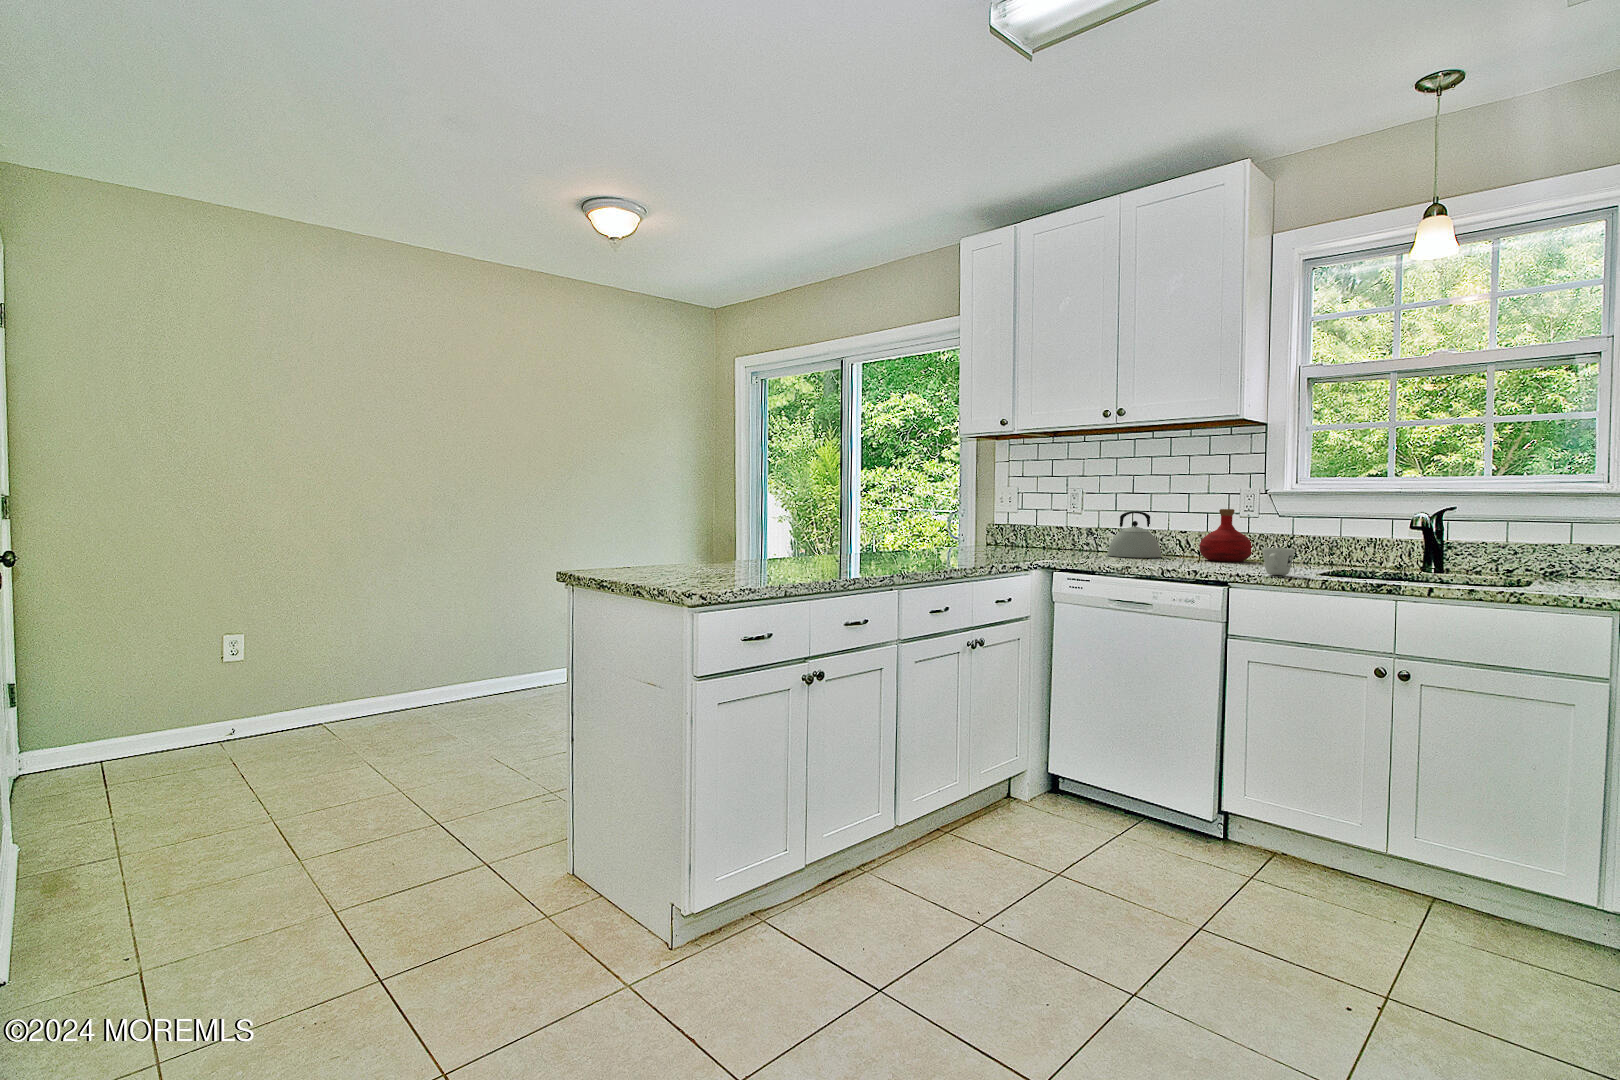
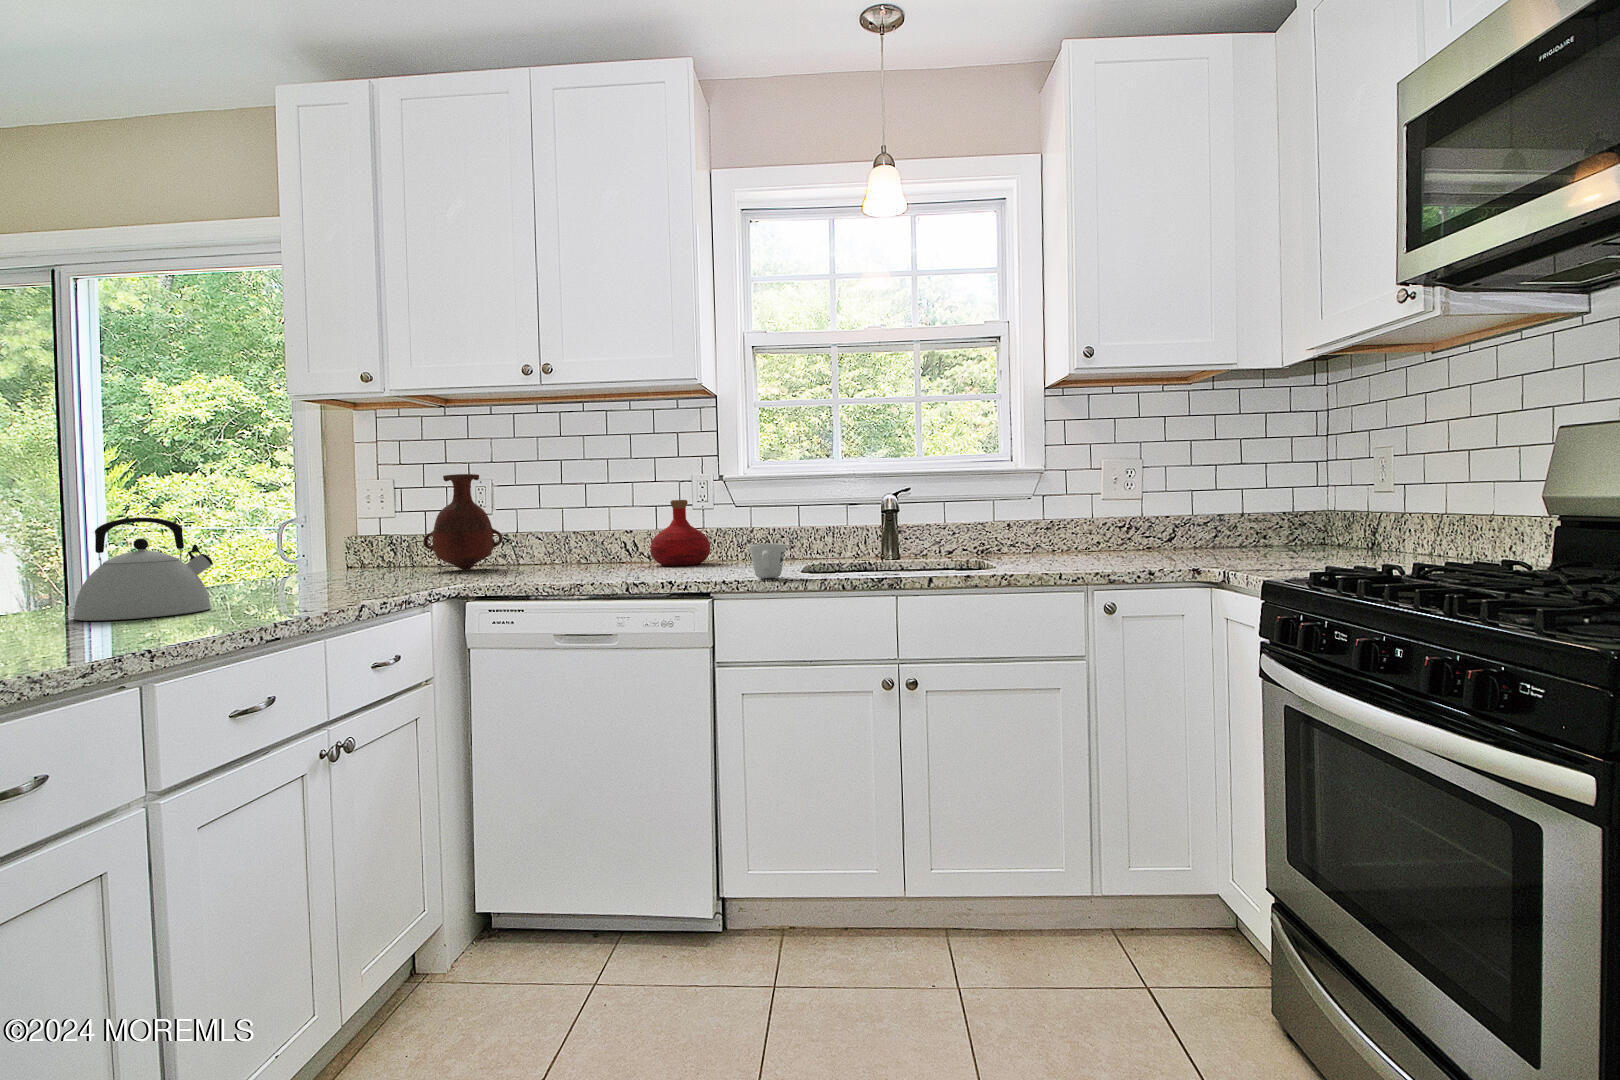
vase: none [1035,485,1088,552] -> present [423,474,502,570]
kettle: present [1107,511,1161,558] -> present [73,518,213,621]

